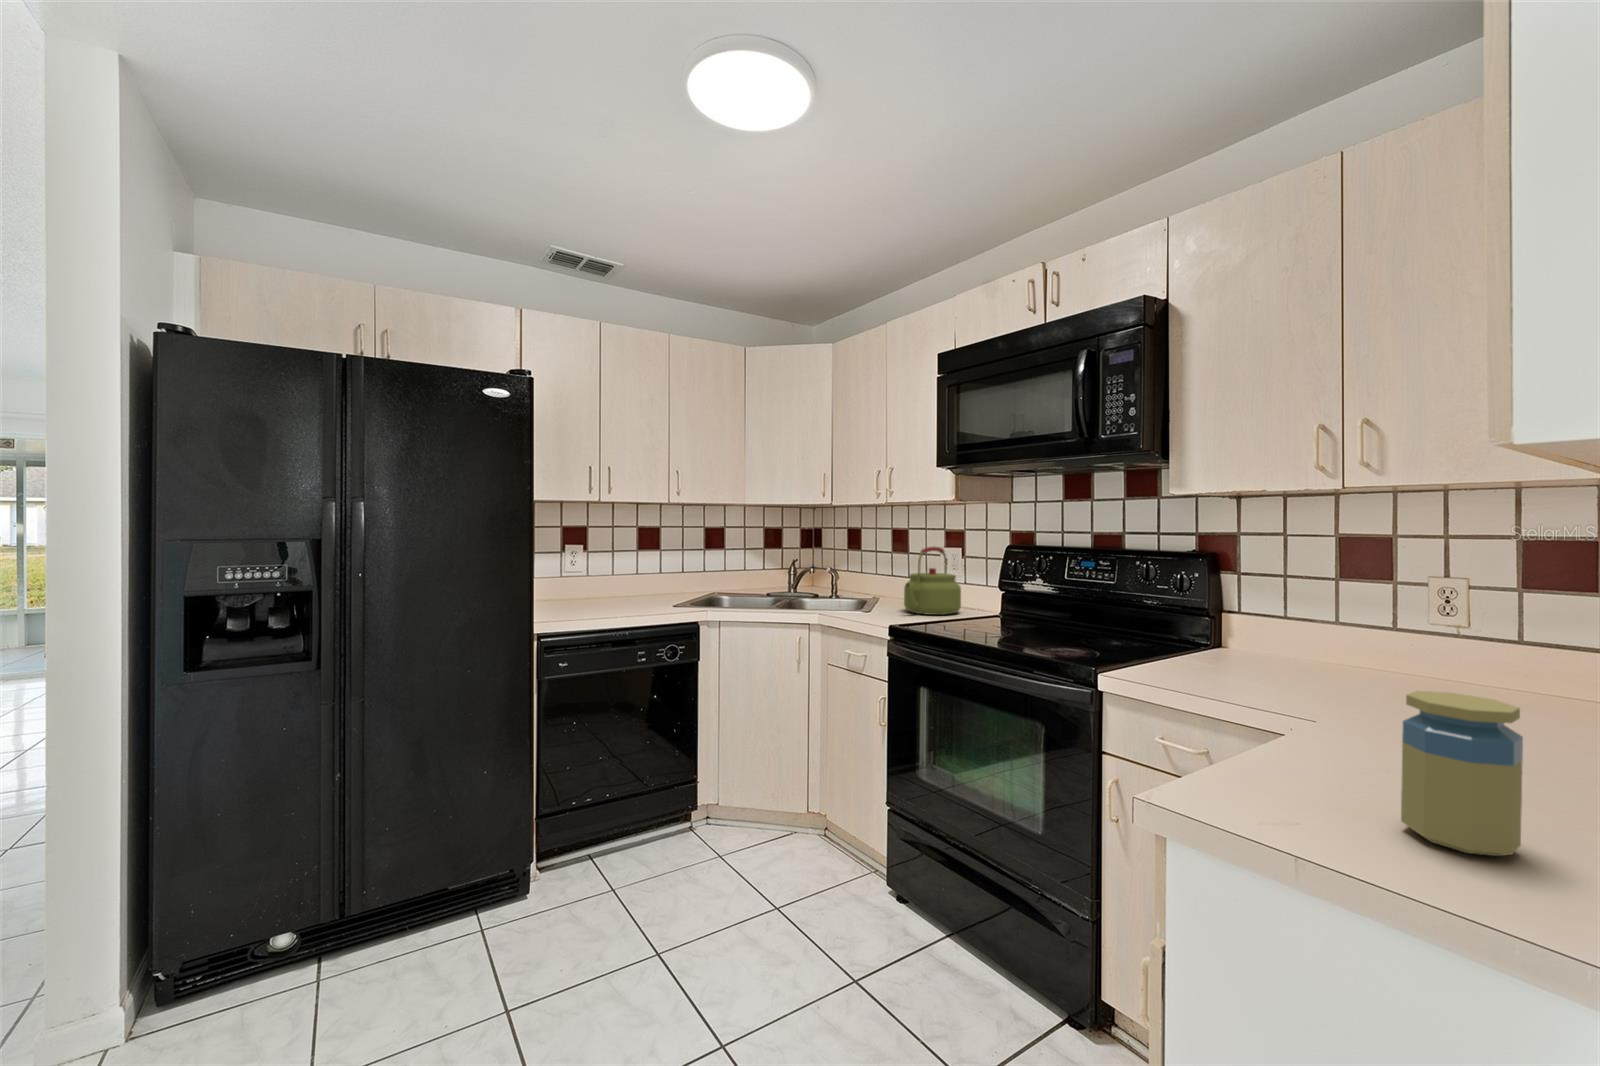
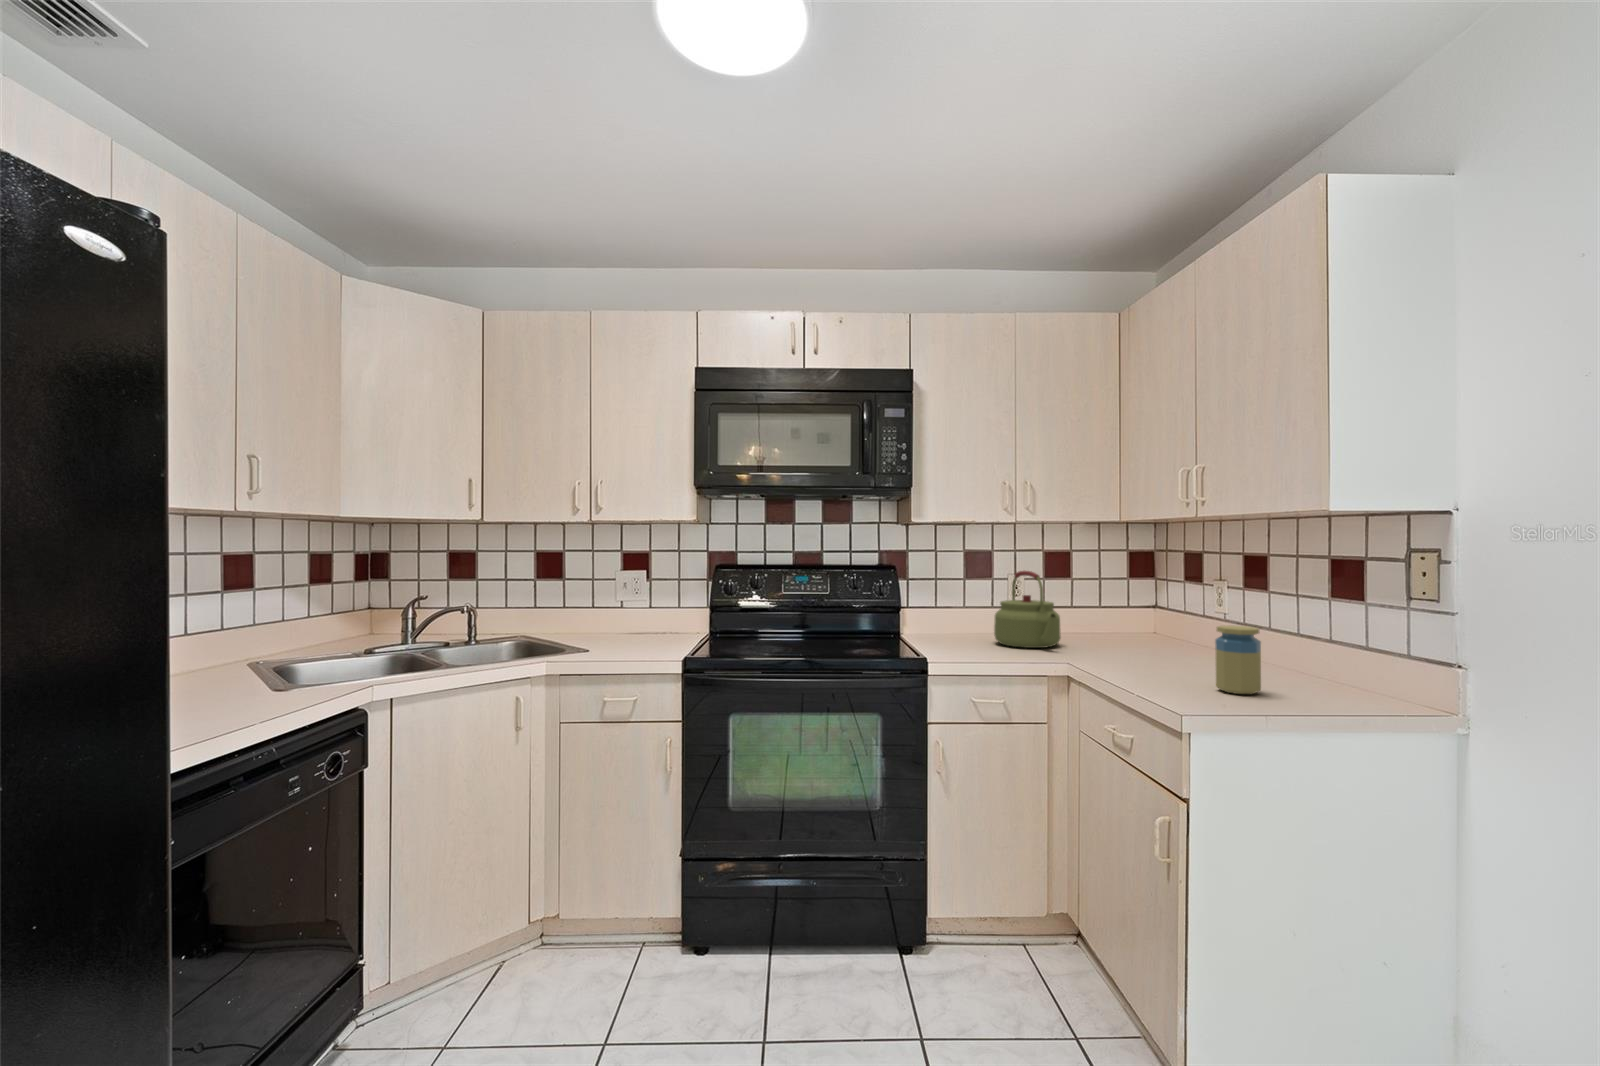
kettle: present [904,547,961,615] -> present [994,571,1061,648]

